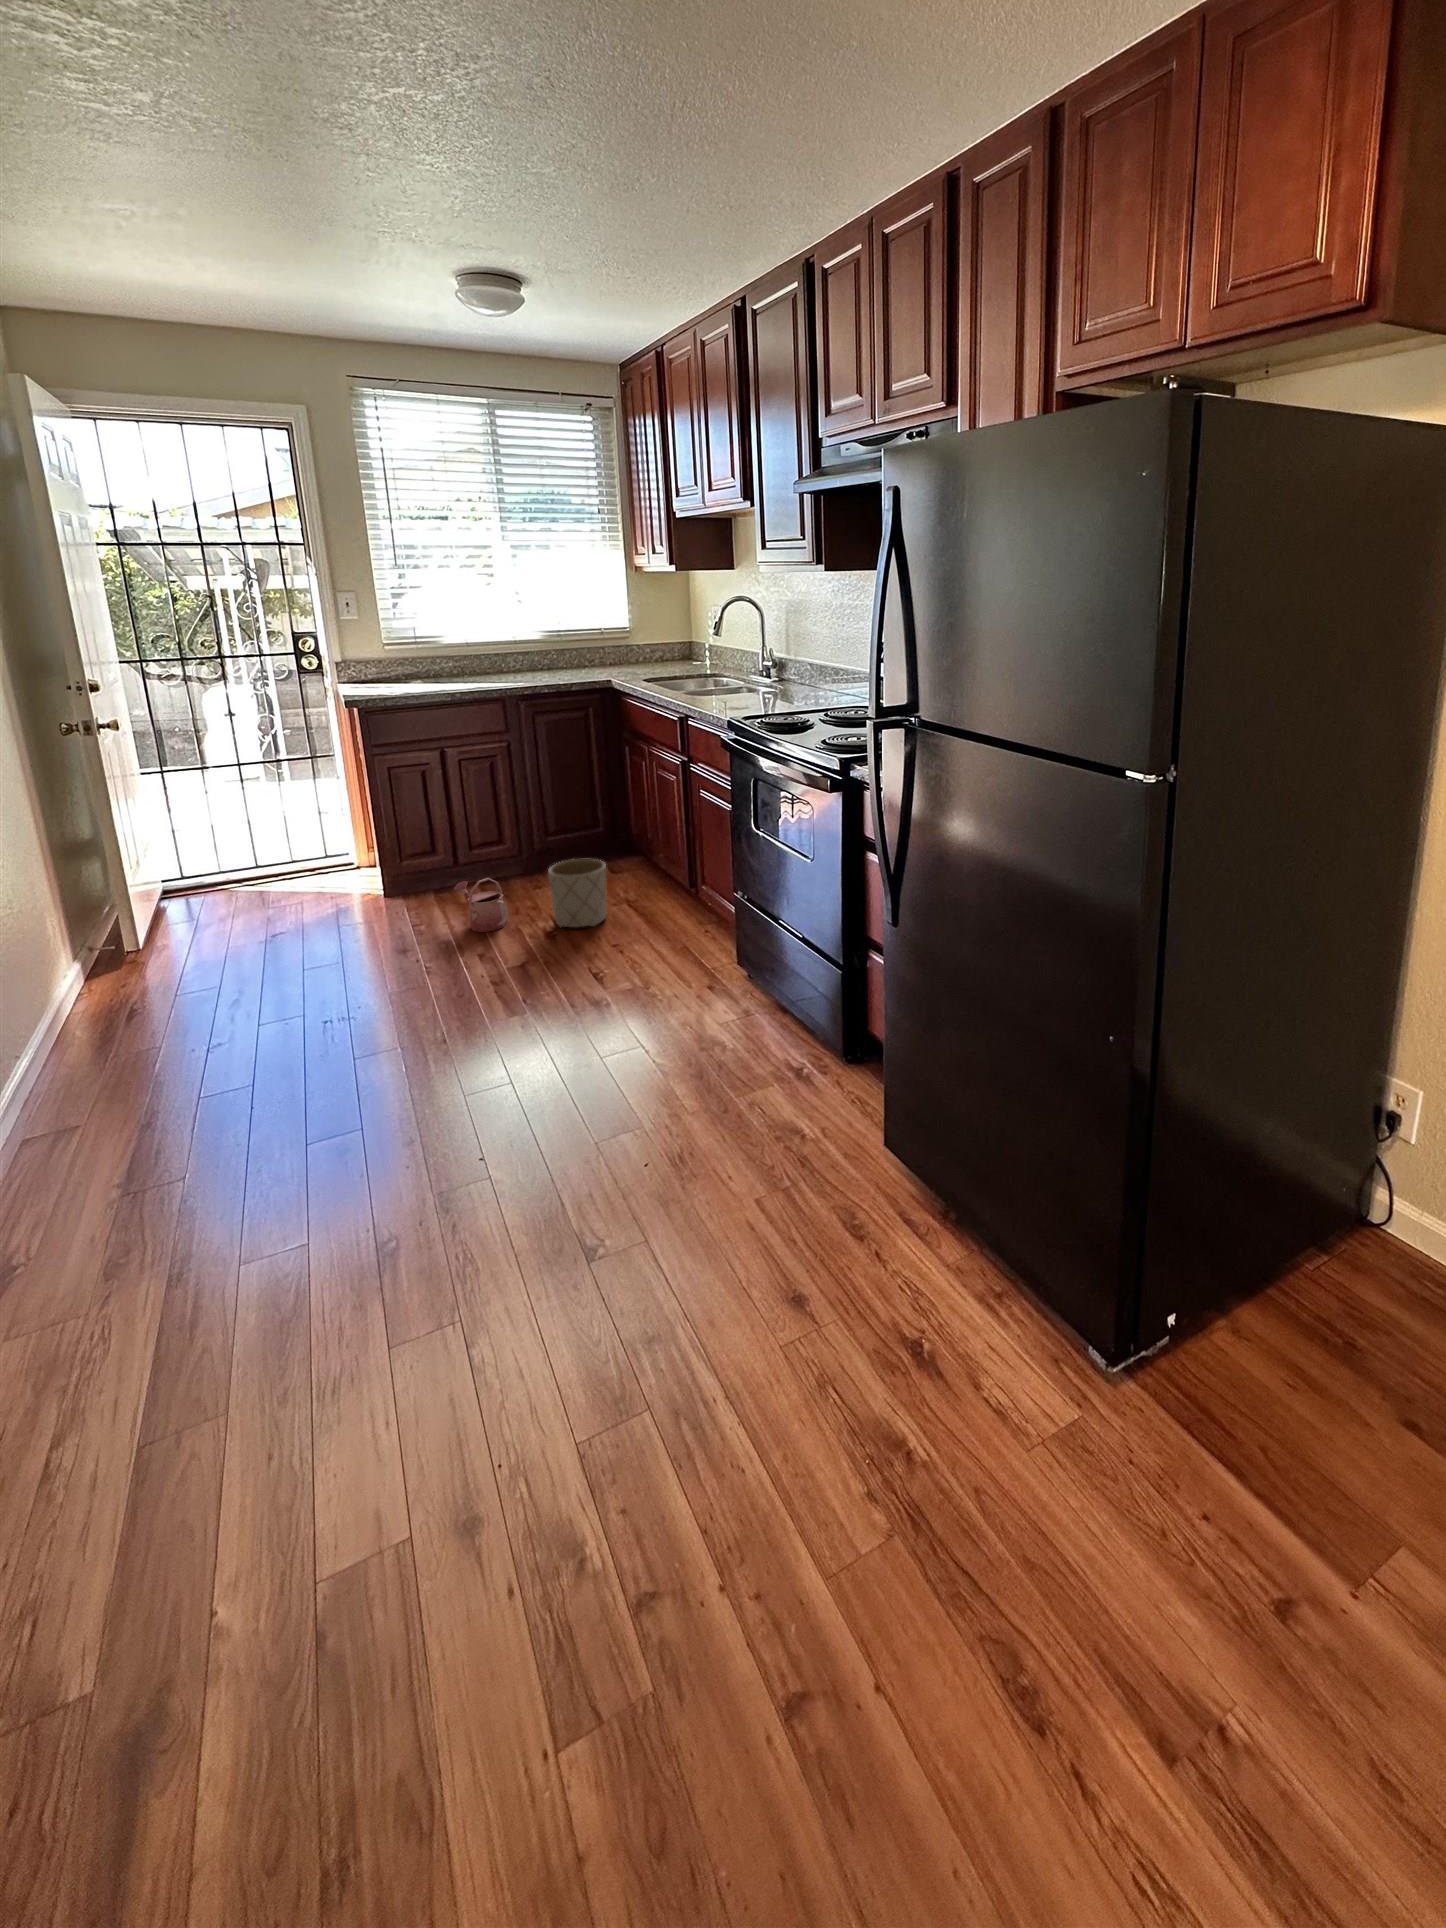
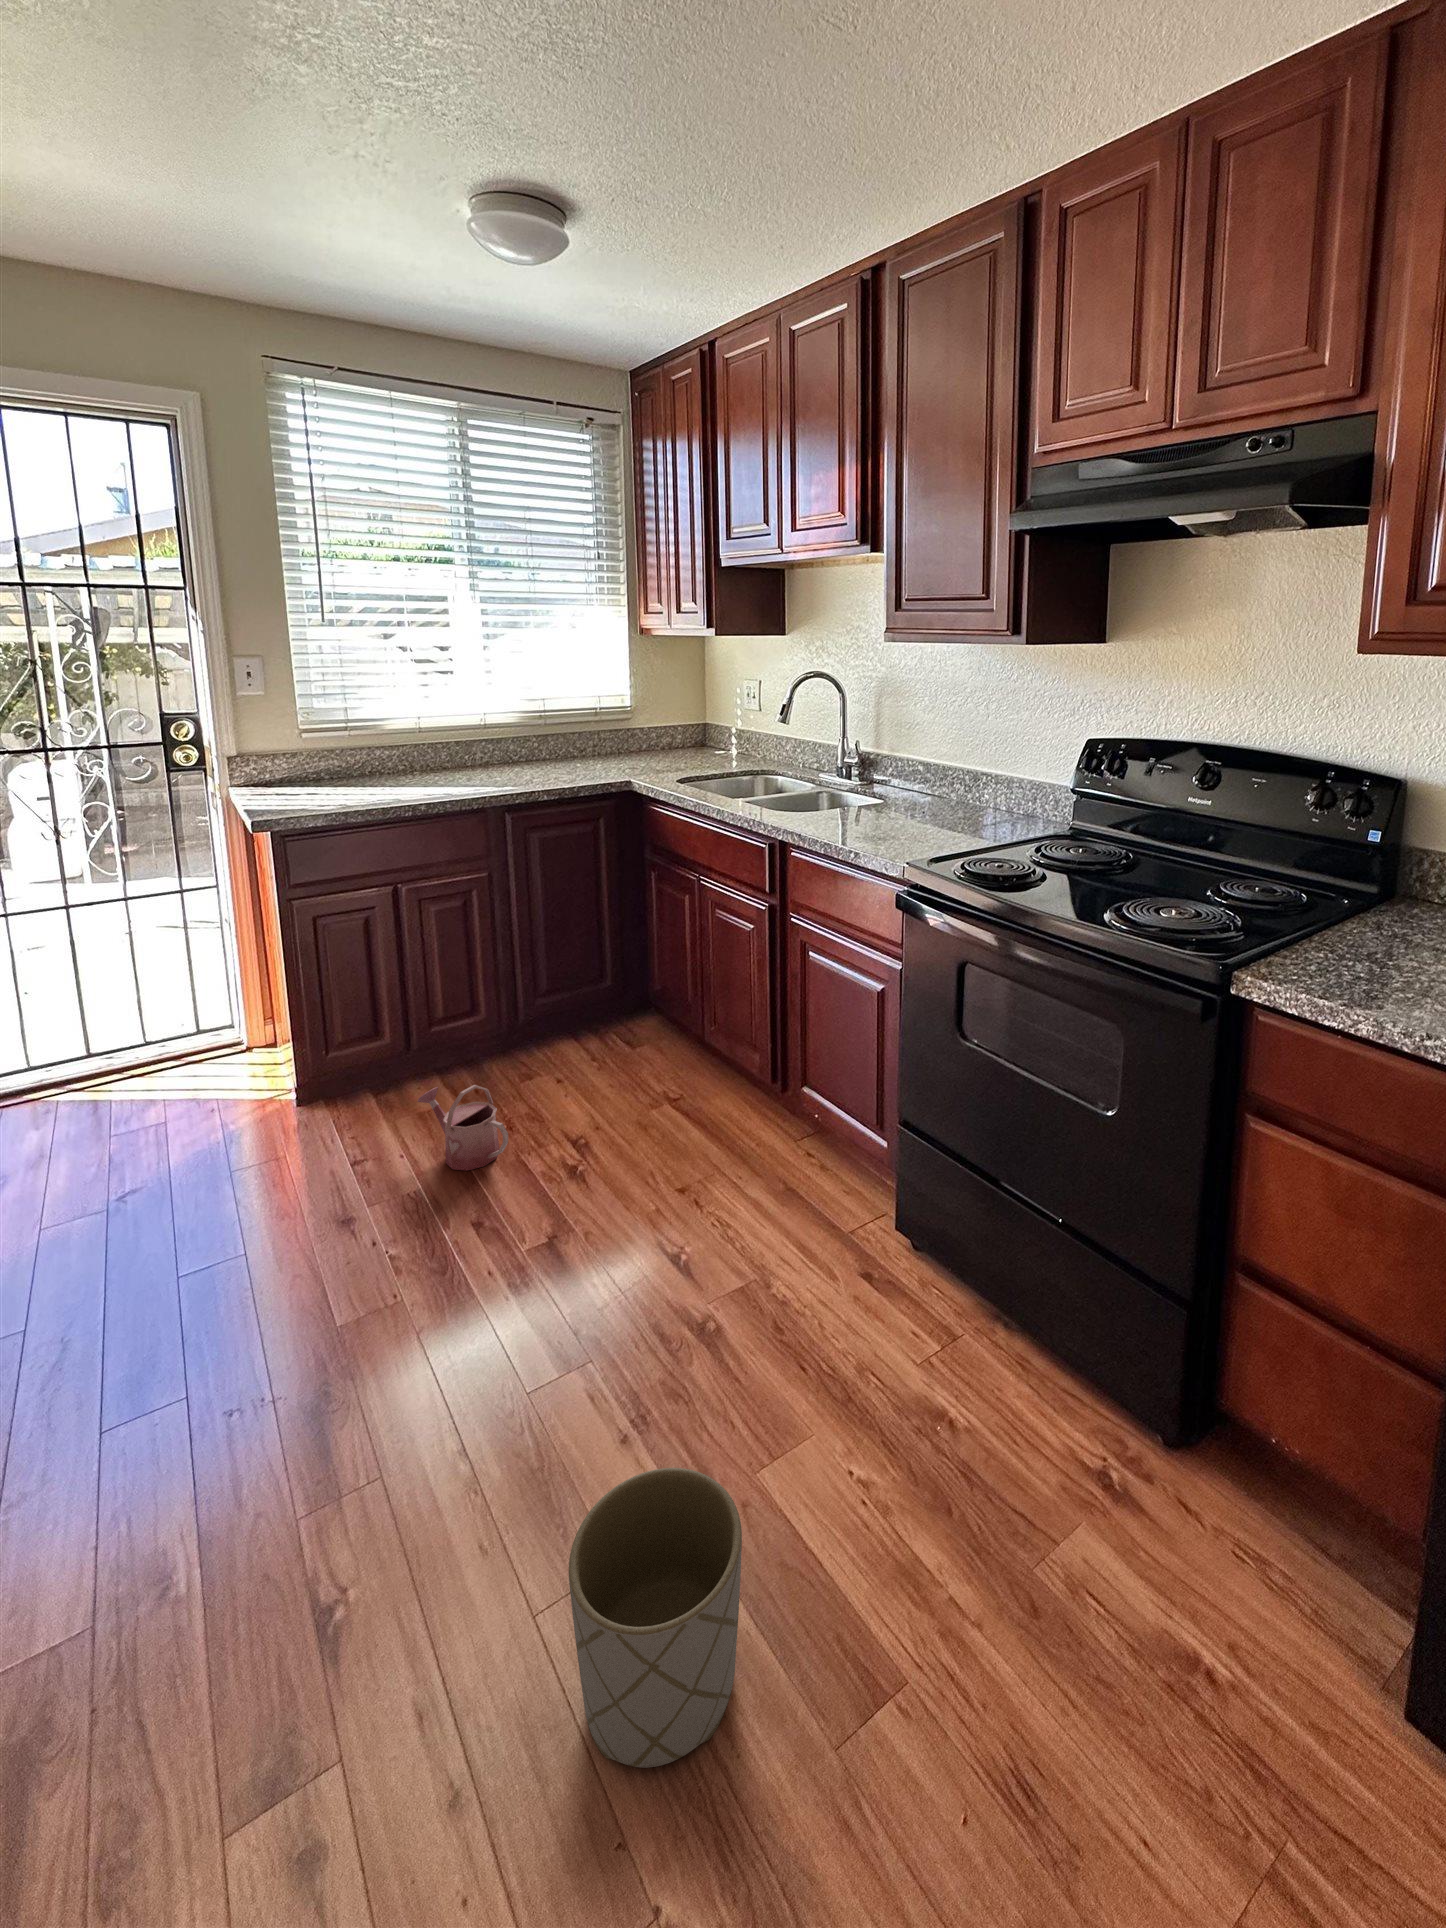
planter: present [548,859,607,927] -> present [569,1468,742,1768]

